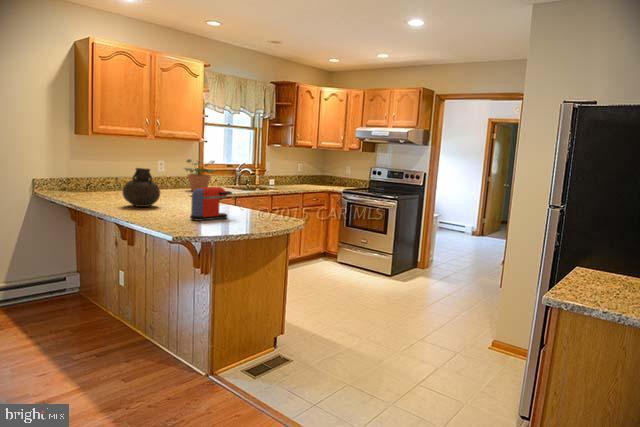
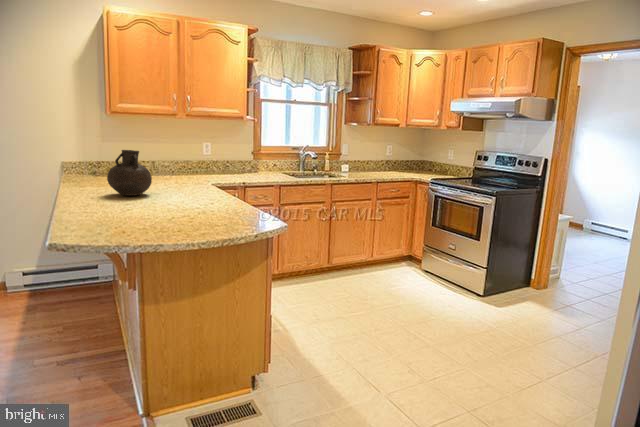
potted plant: present [184,159,214,191] -> none [226,140,267,178]
coffee maker: present [190,187,232,220] -> none [143,174,203,217]

